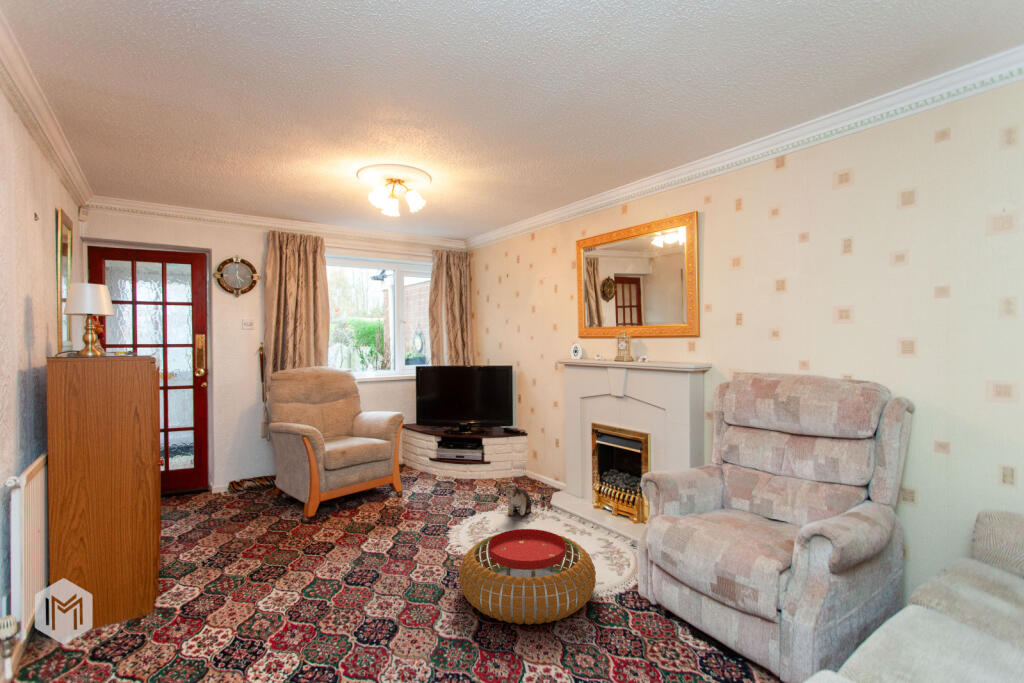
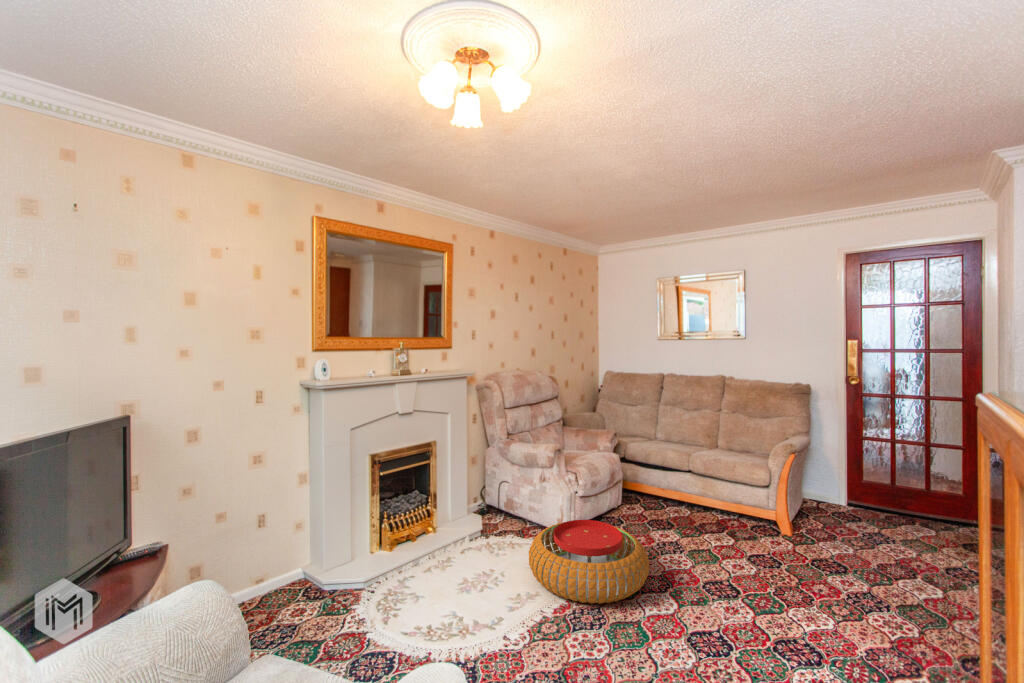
plush toy: present [502,483,531,515] -> none [342,555,420,610]

